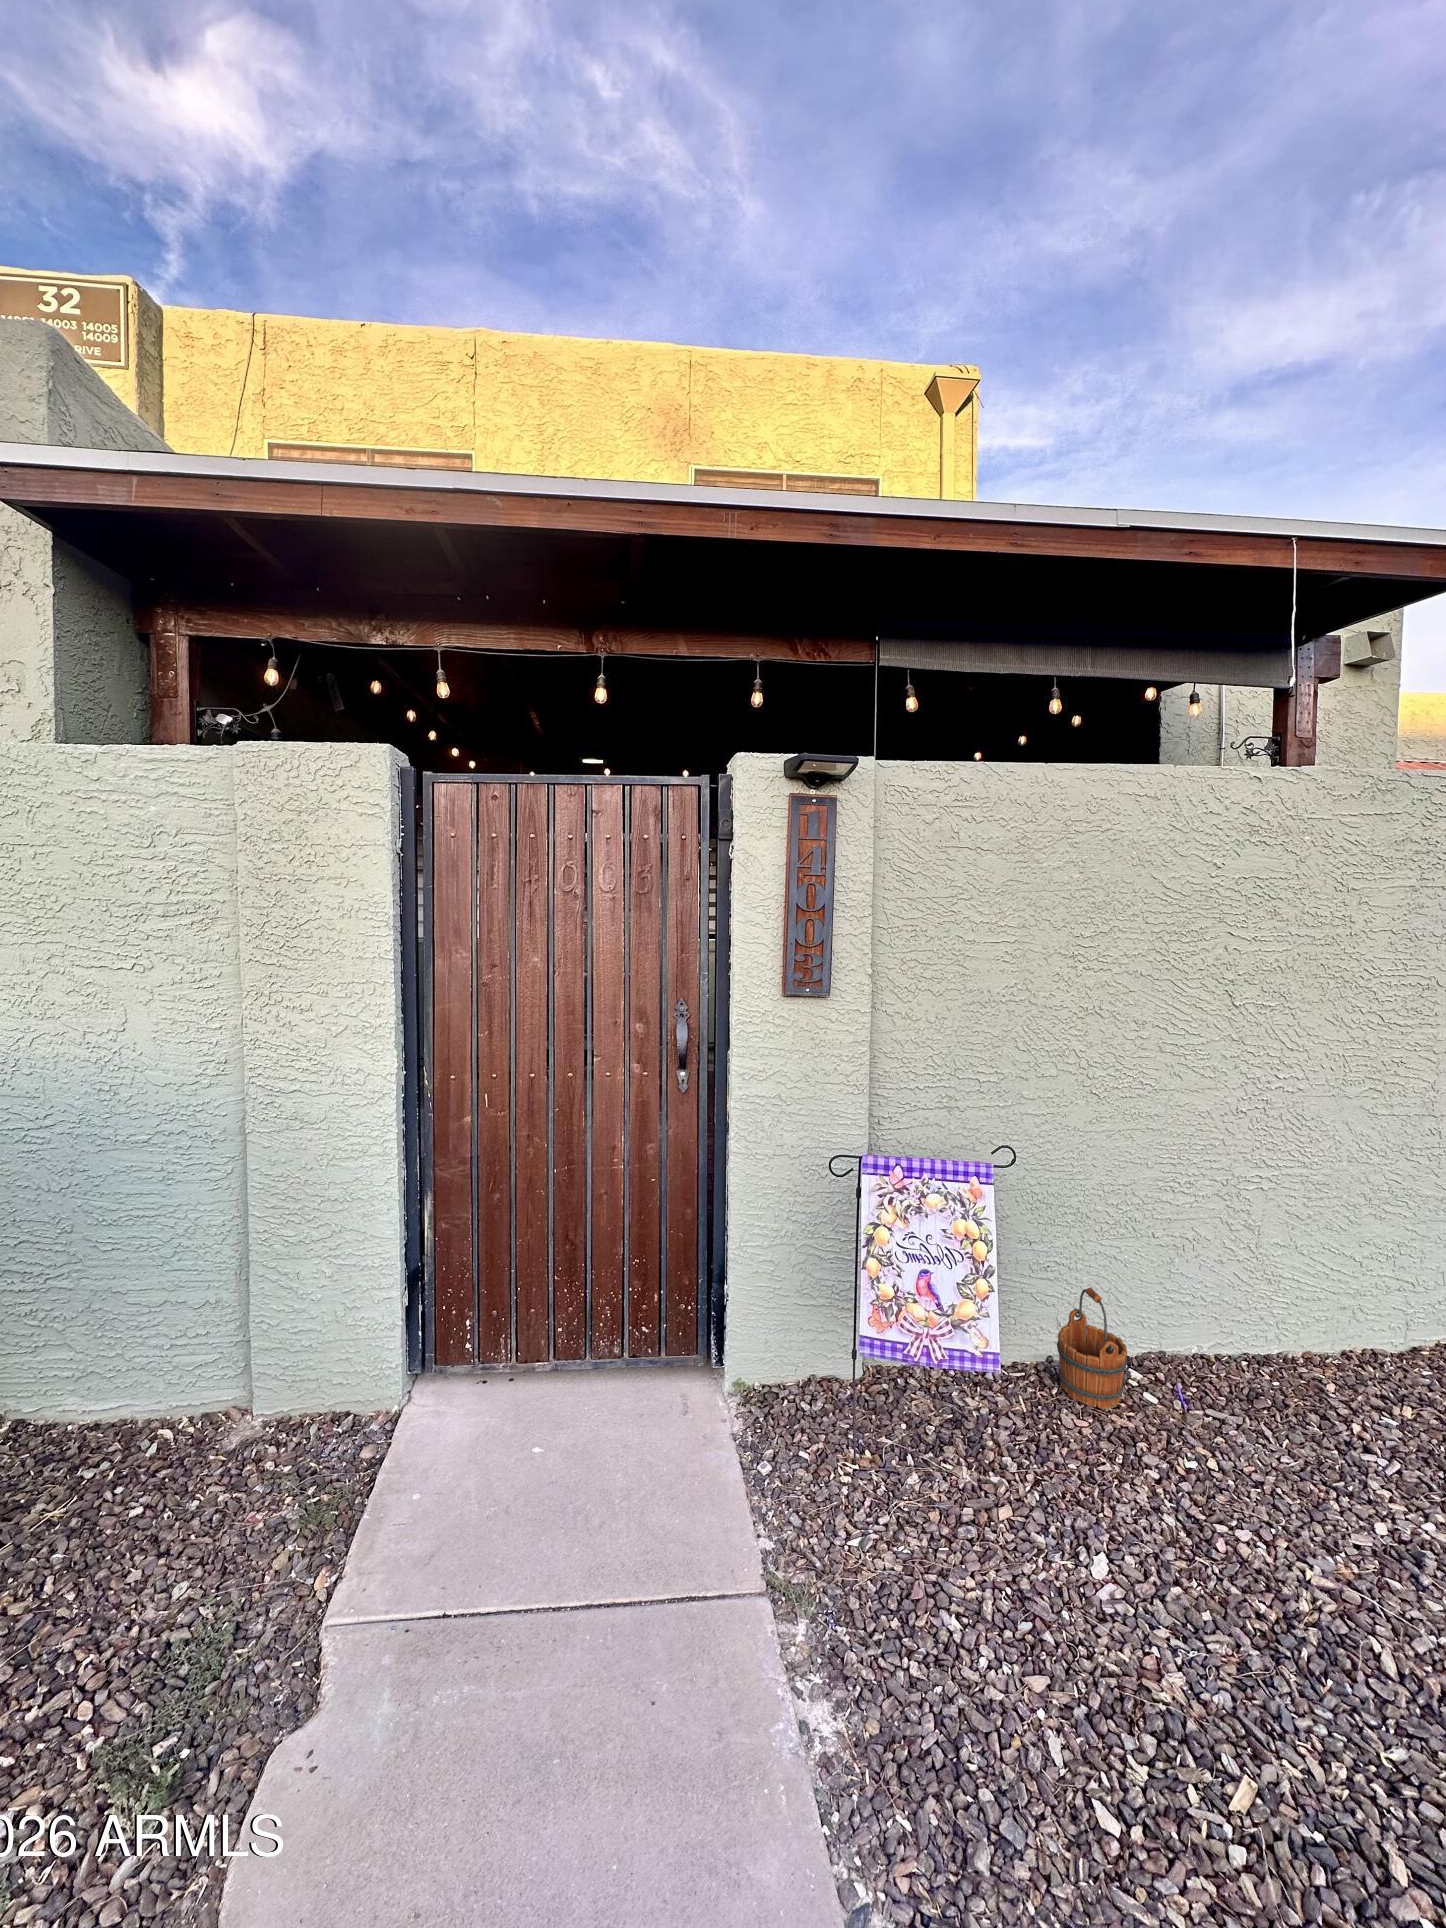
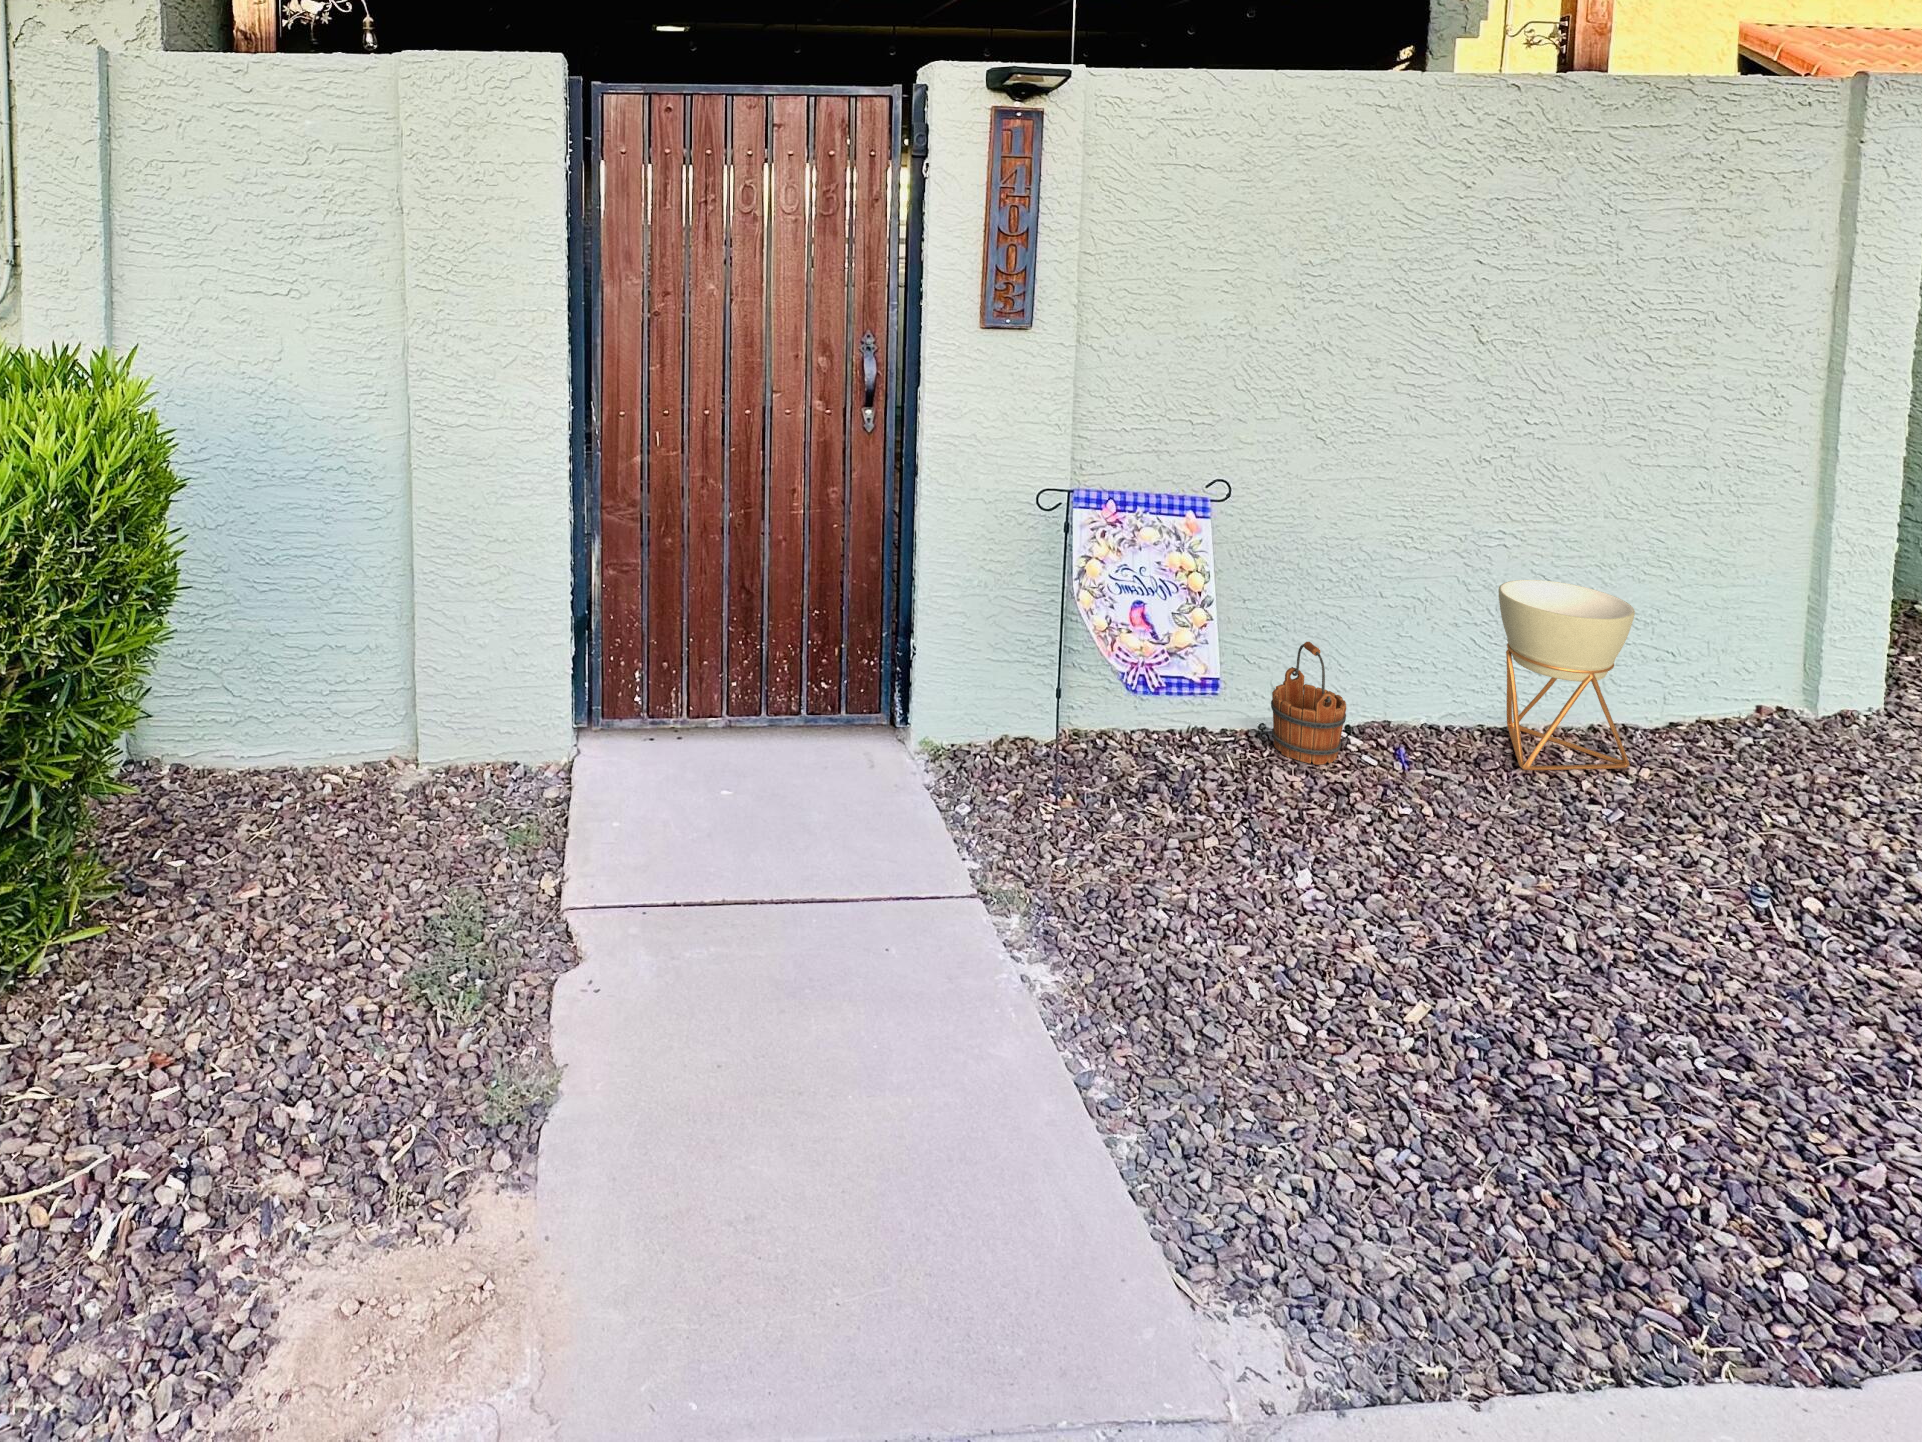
planter: none [1260,1225,1391,1413] -> present [1499,580,1635,770]

